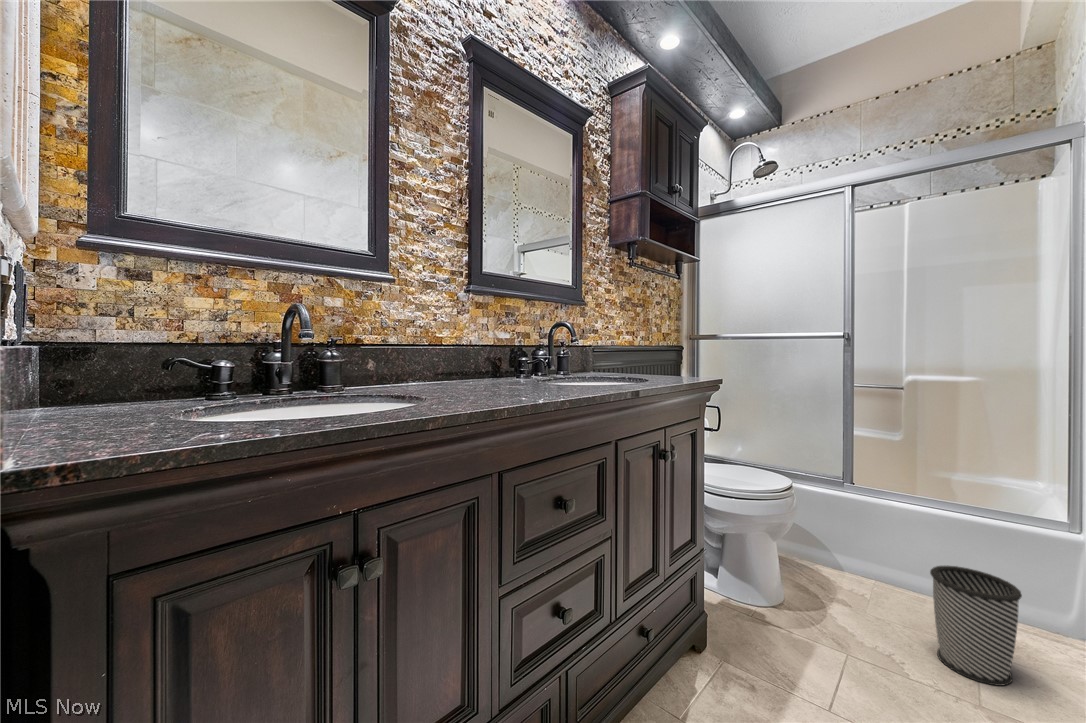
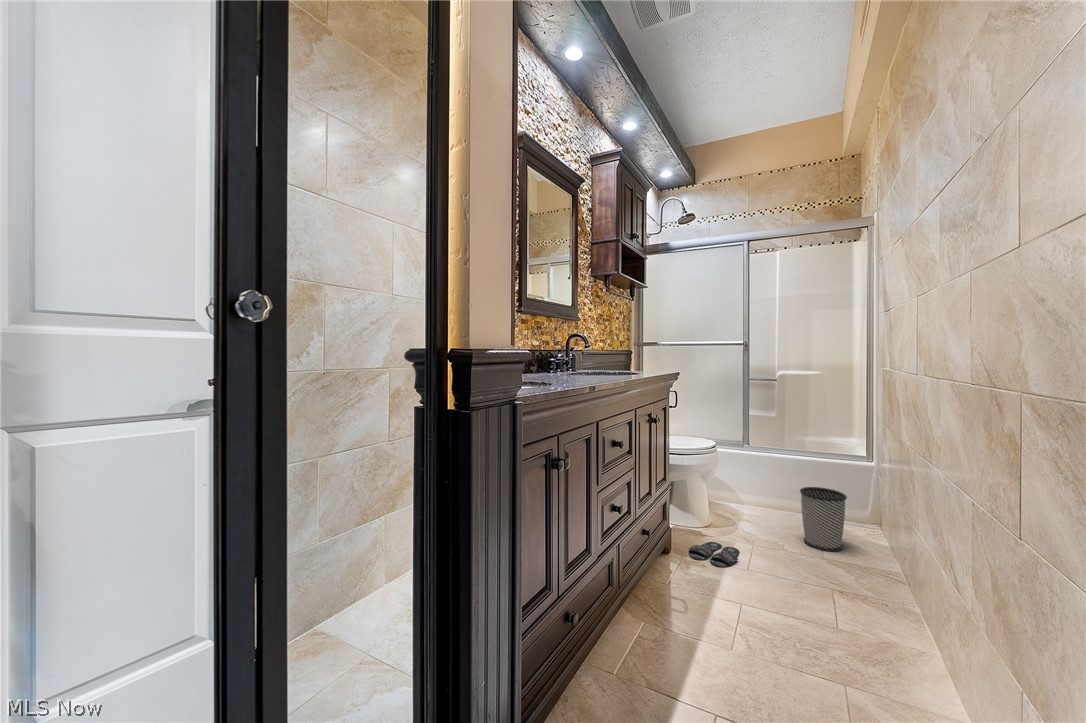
slippers: none [730,636,817,692] -> present [689,542,739,567]

